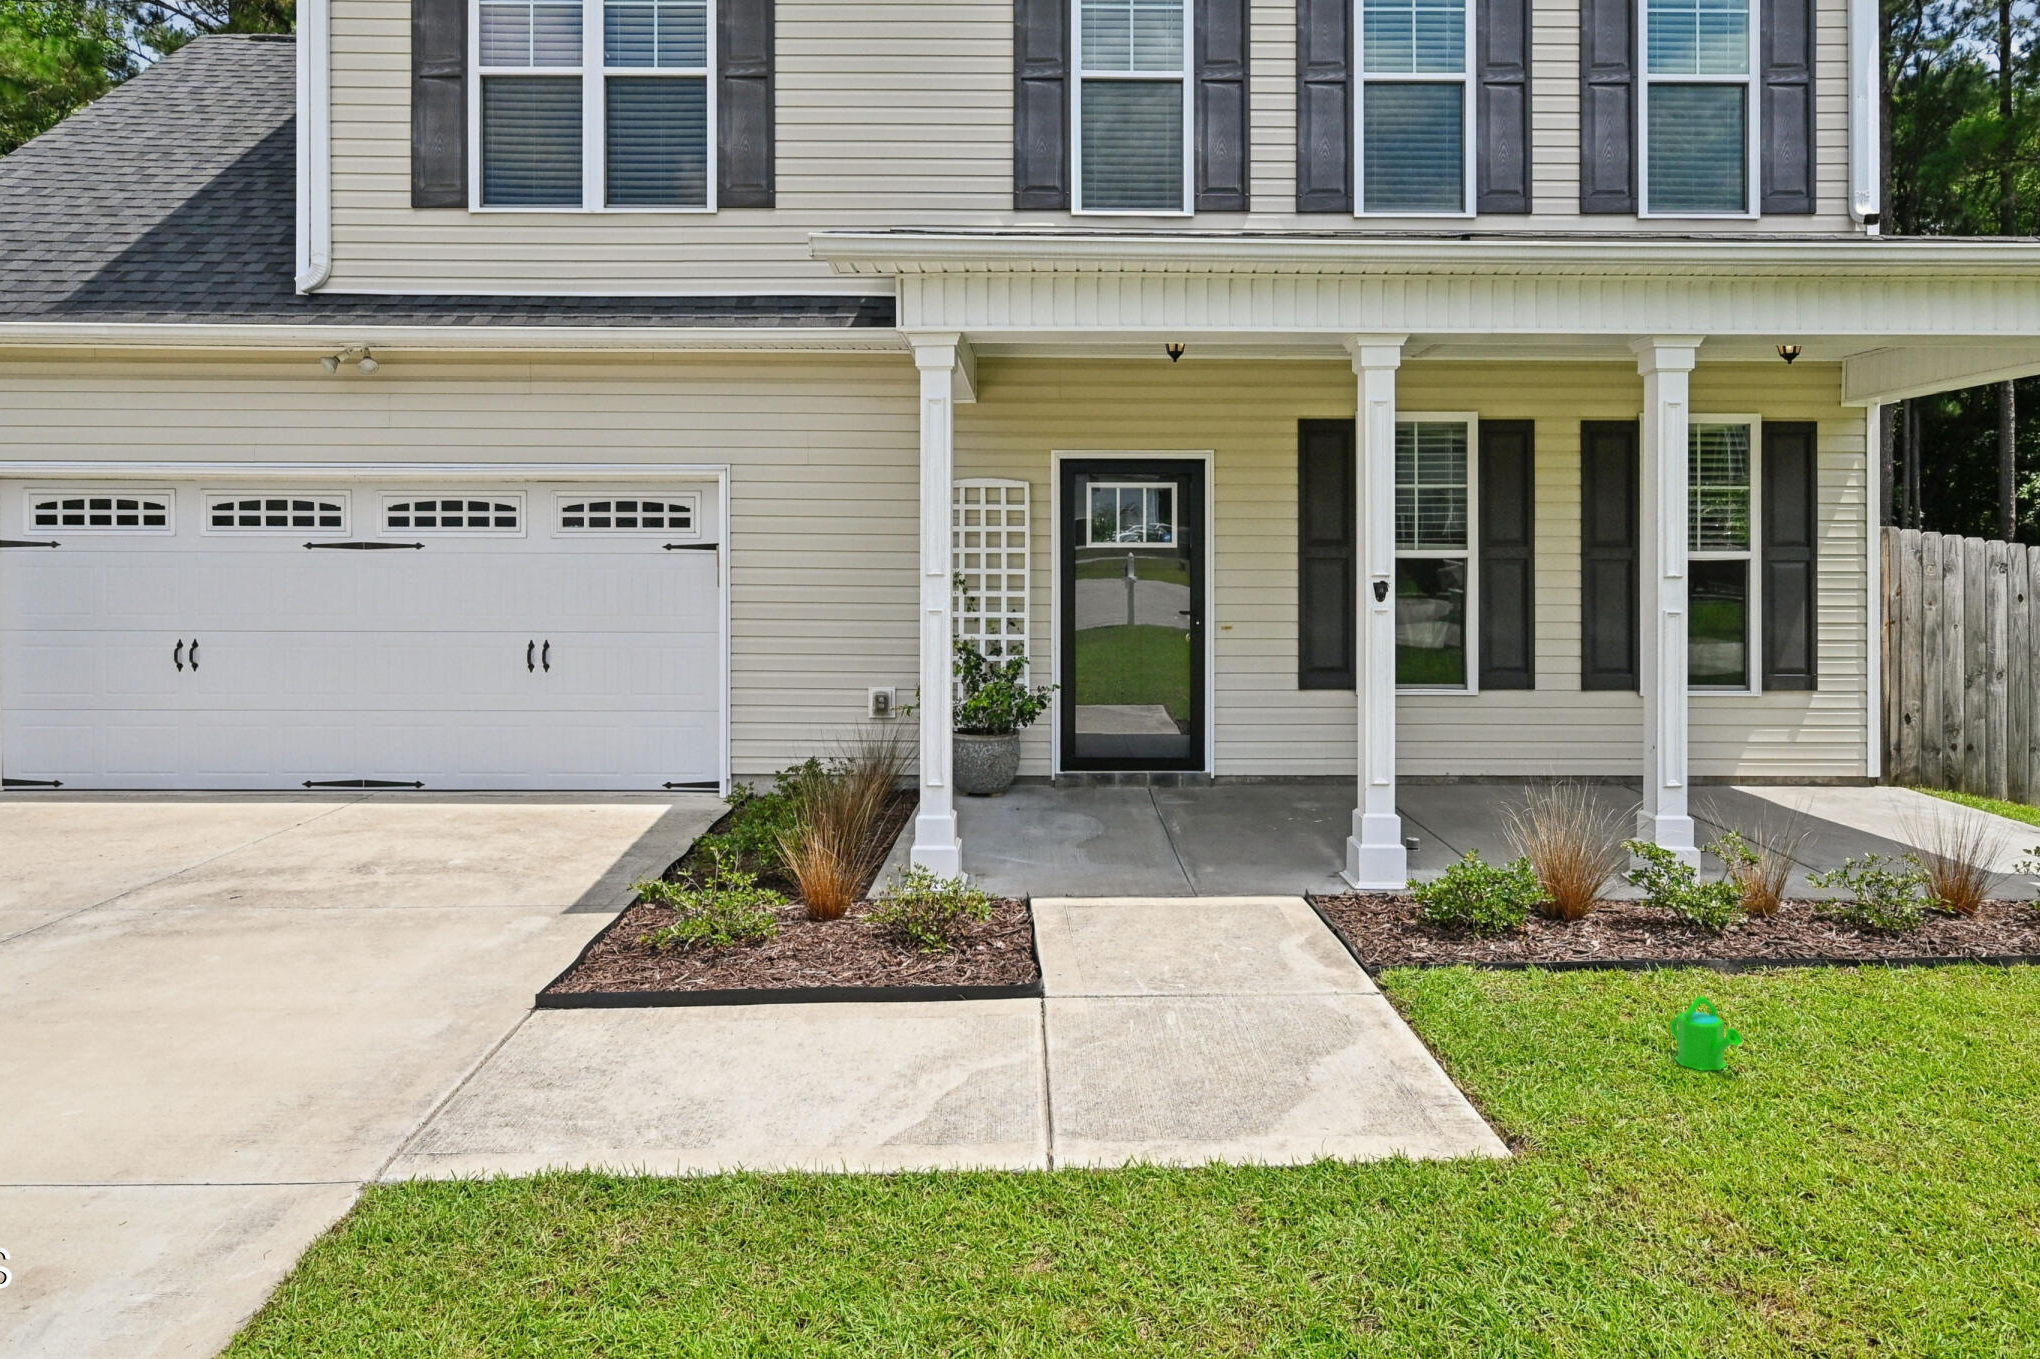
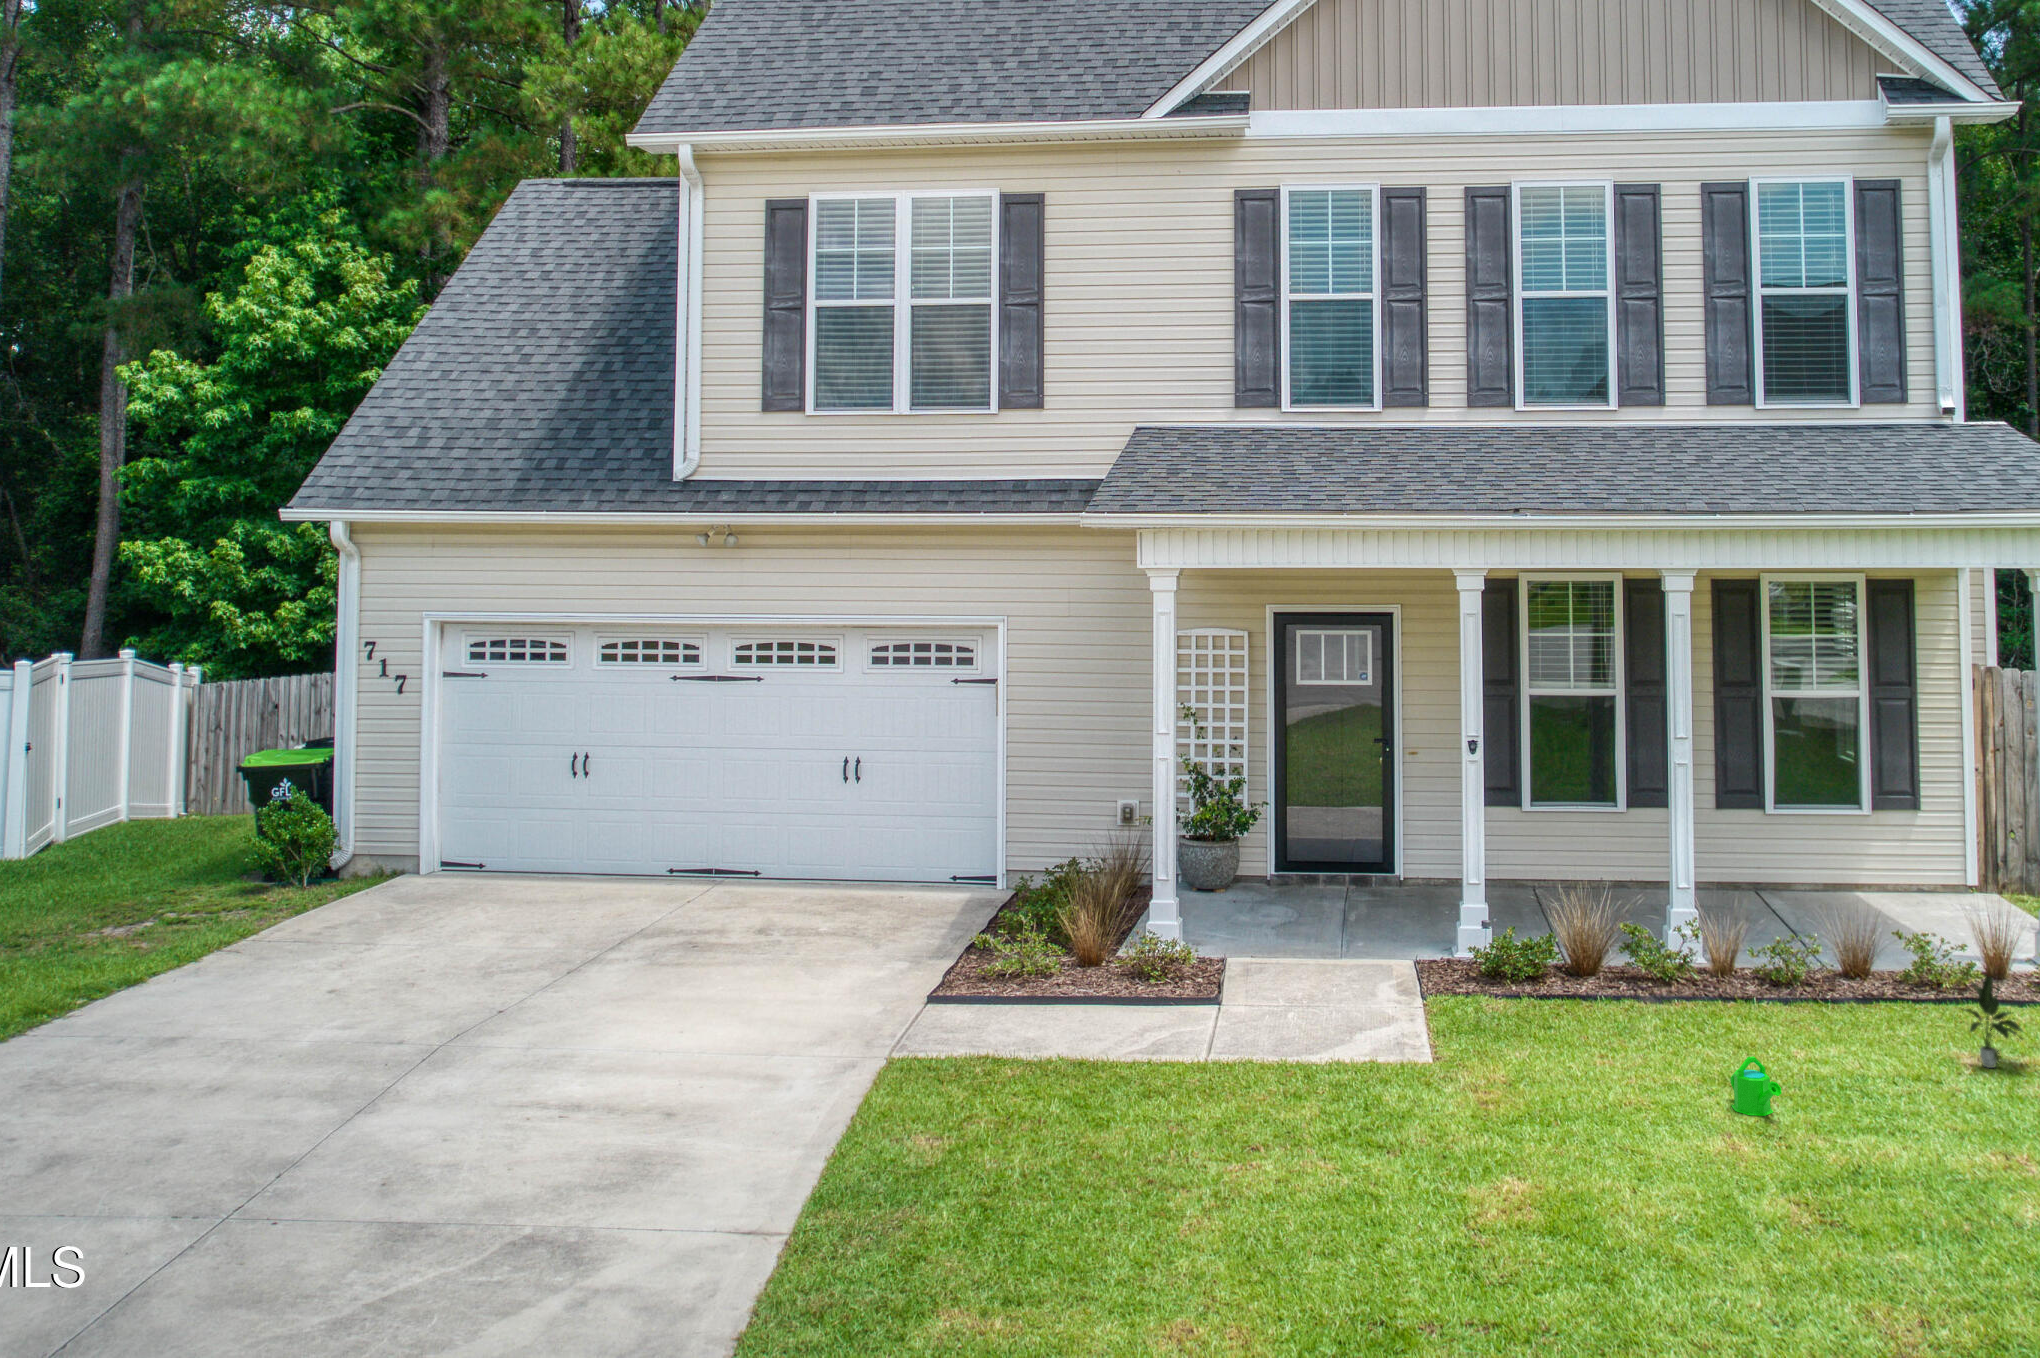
potted plant: none [1931,887,2008,998] -> present [1961,977,2022,1068]

